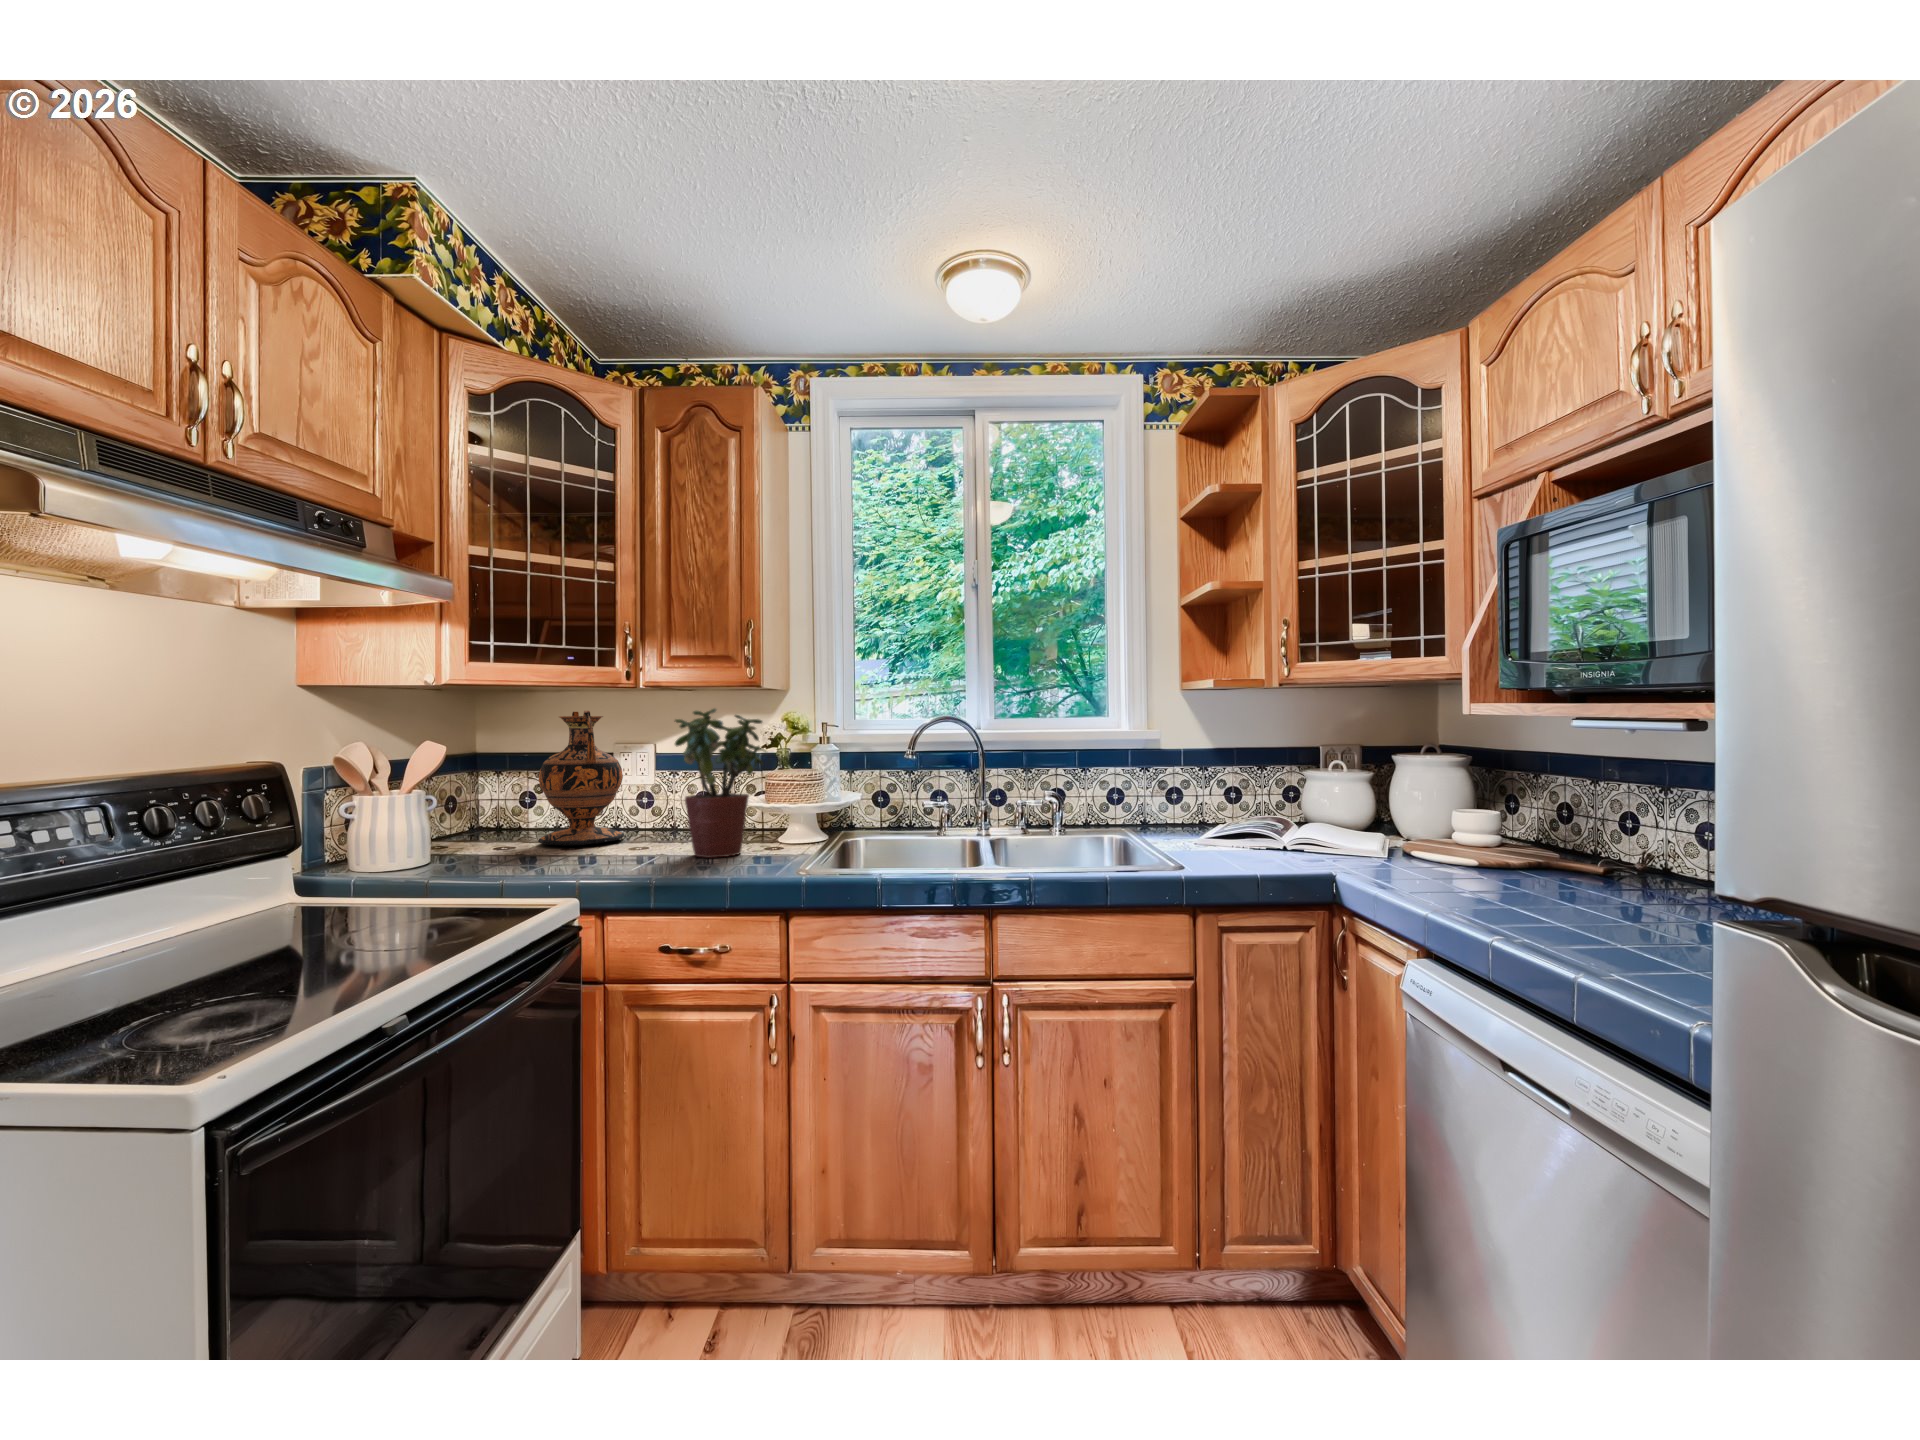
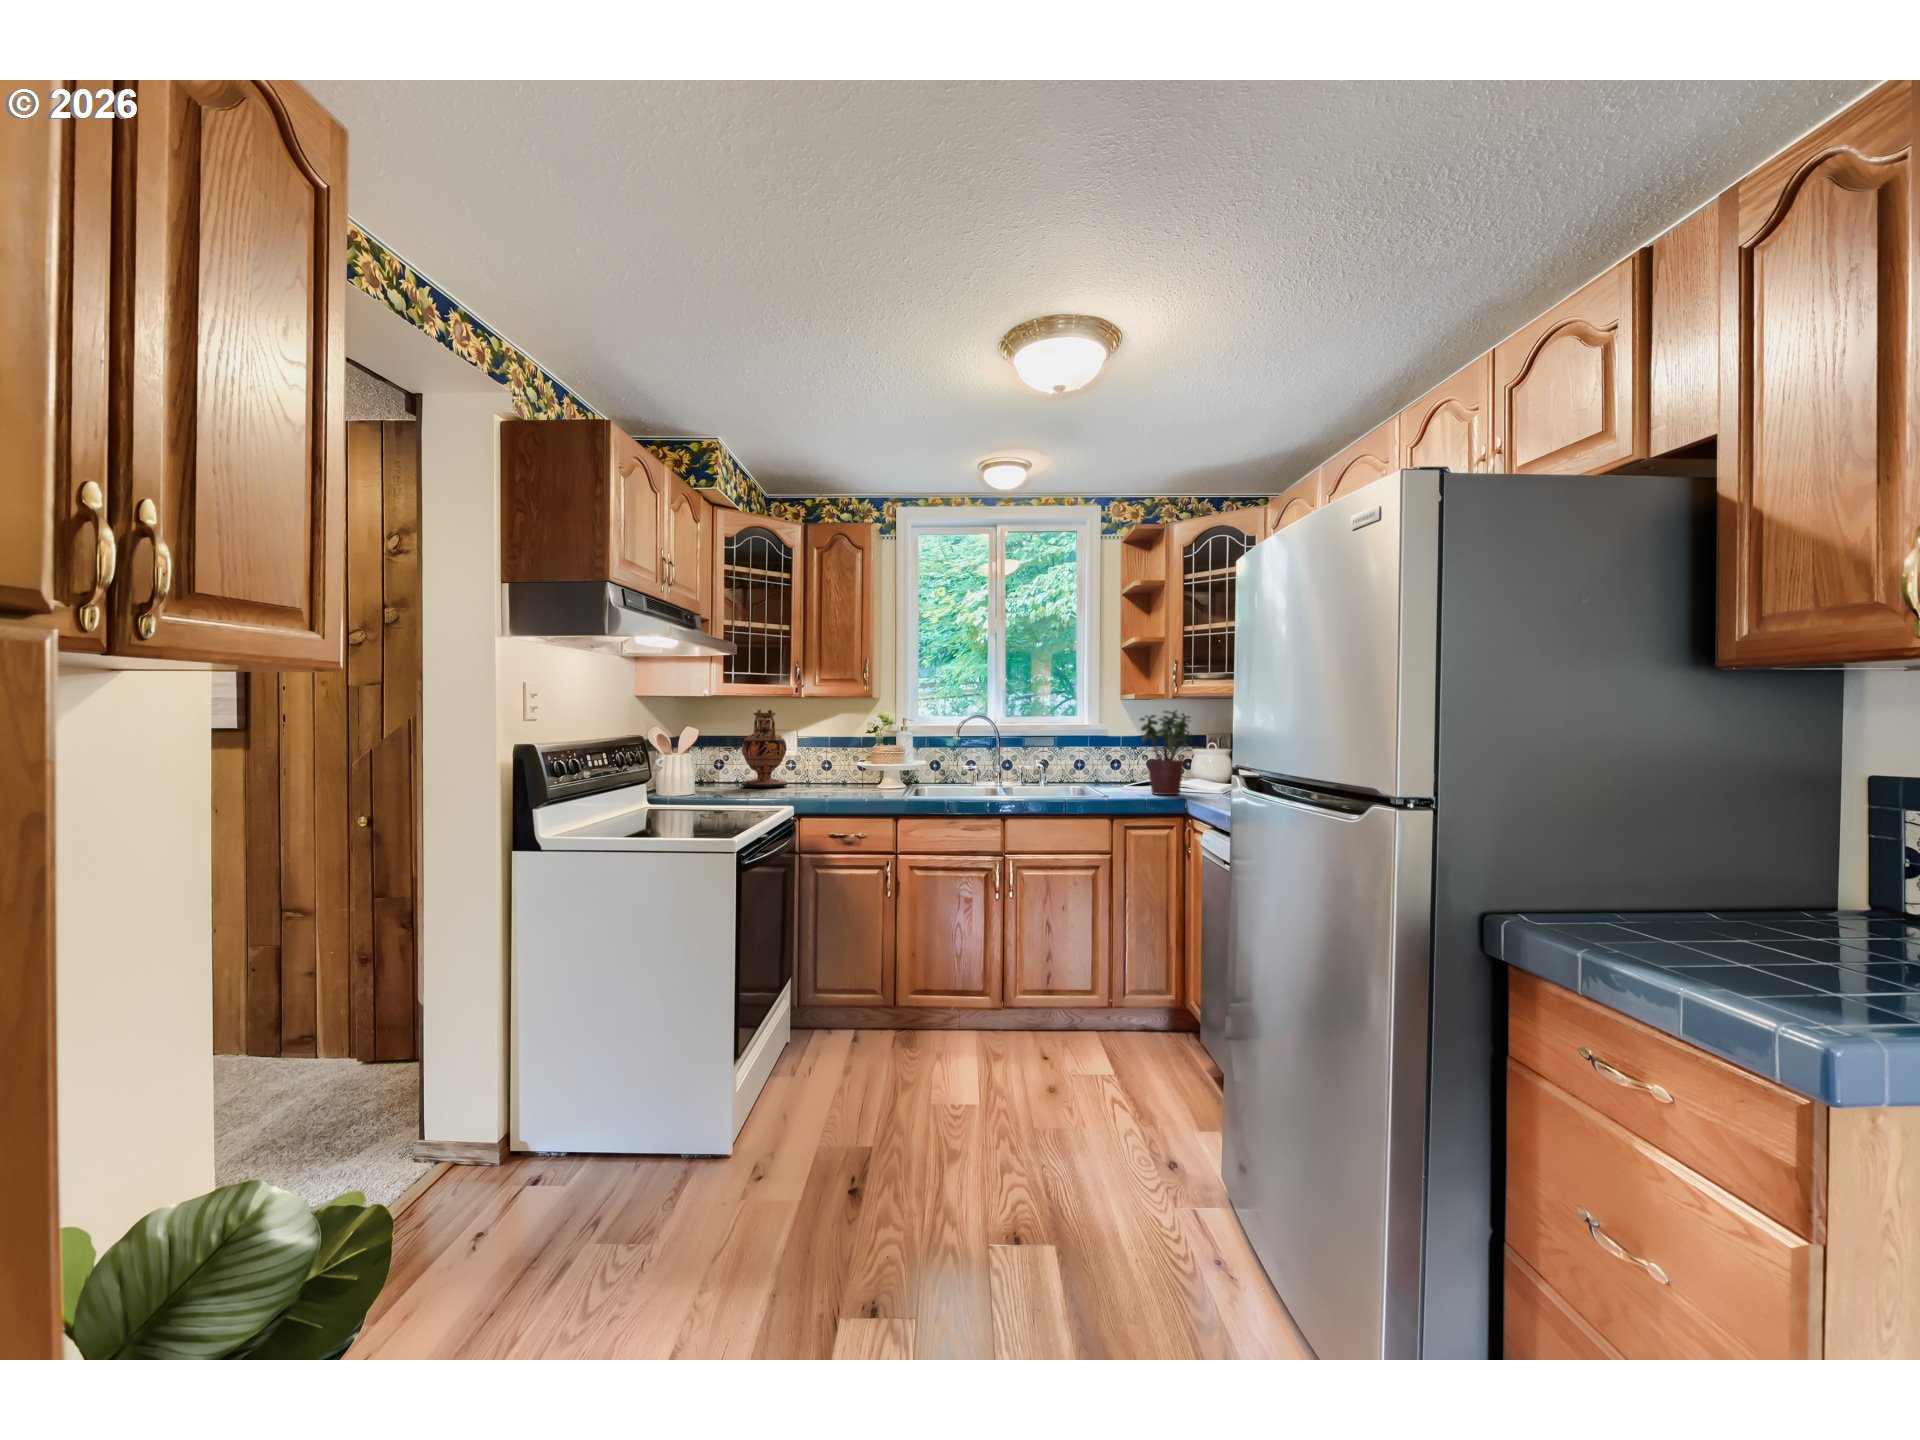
potted plant: present [675,709,766,858] -> present [1140,710,1192,795]

